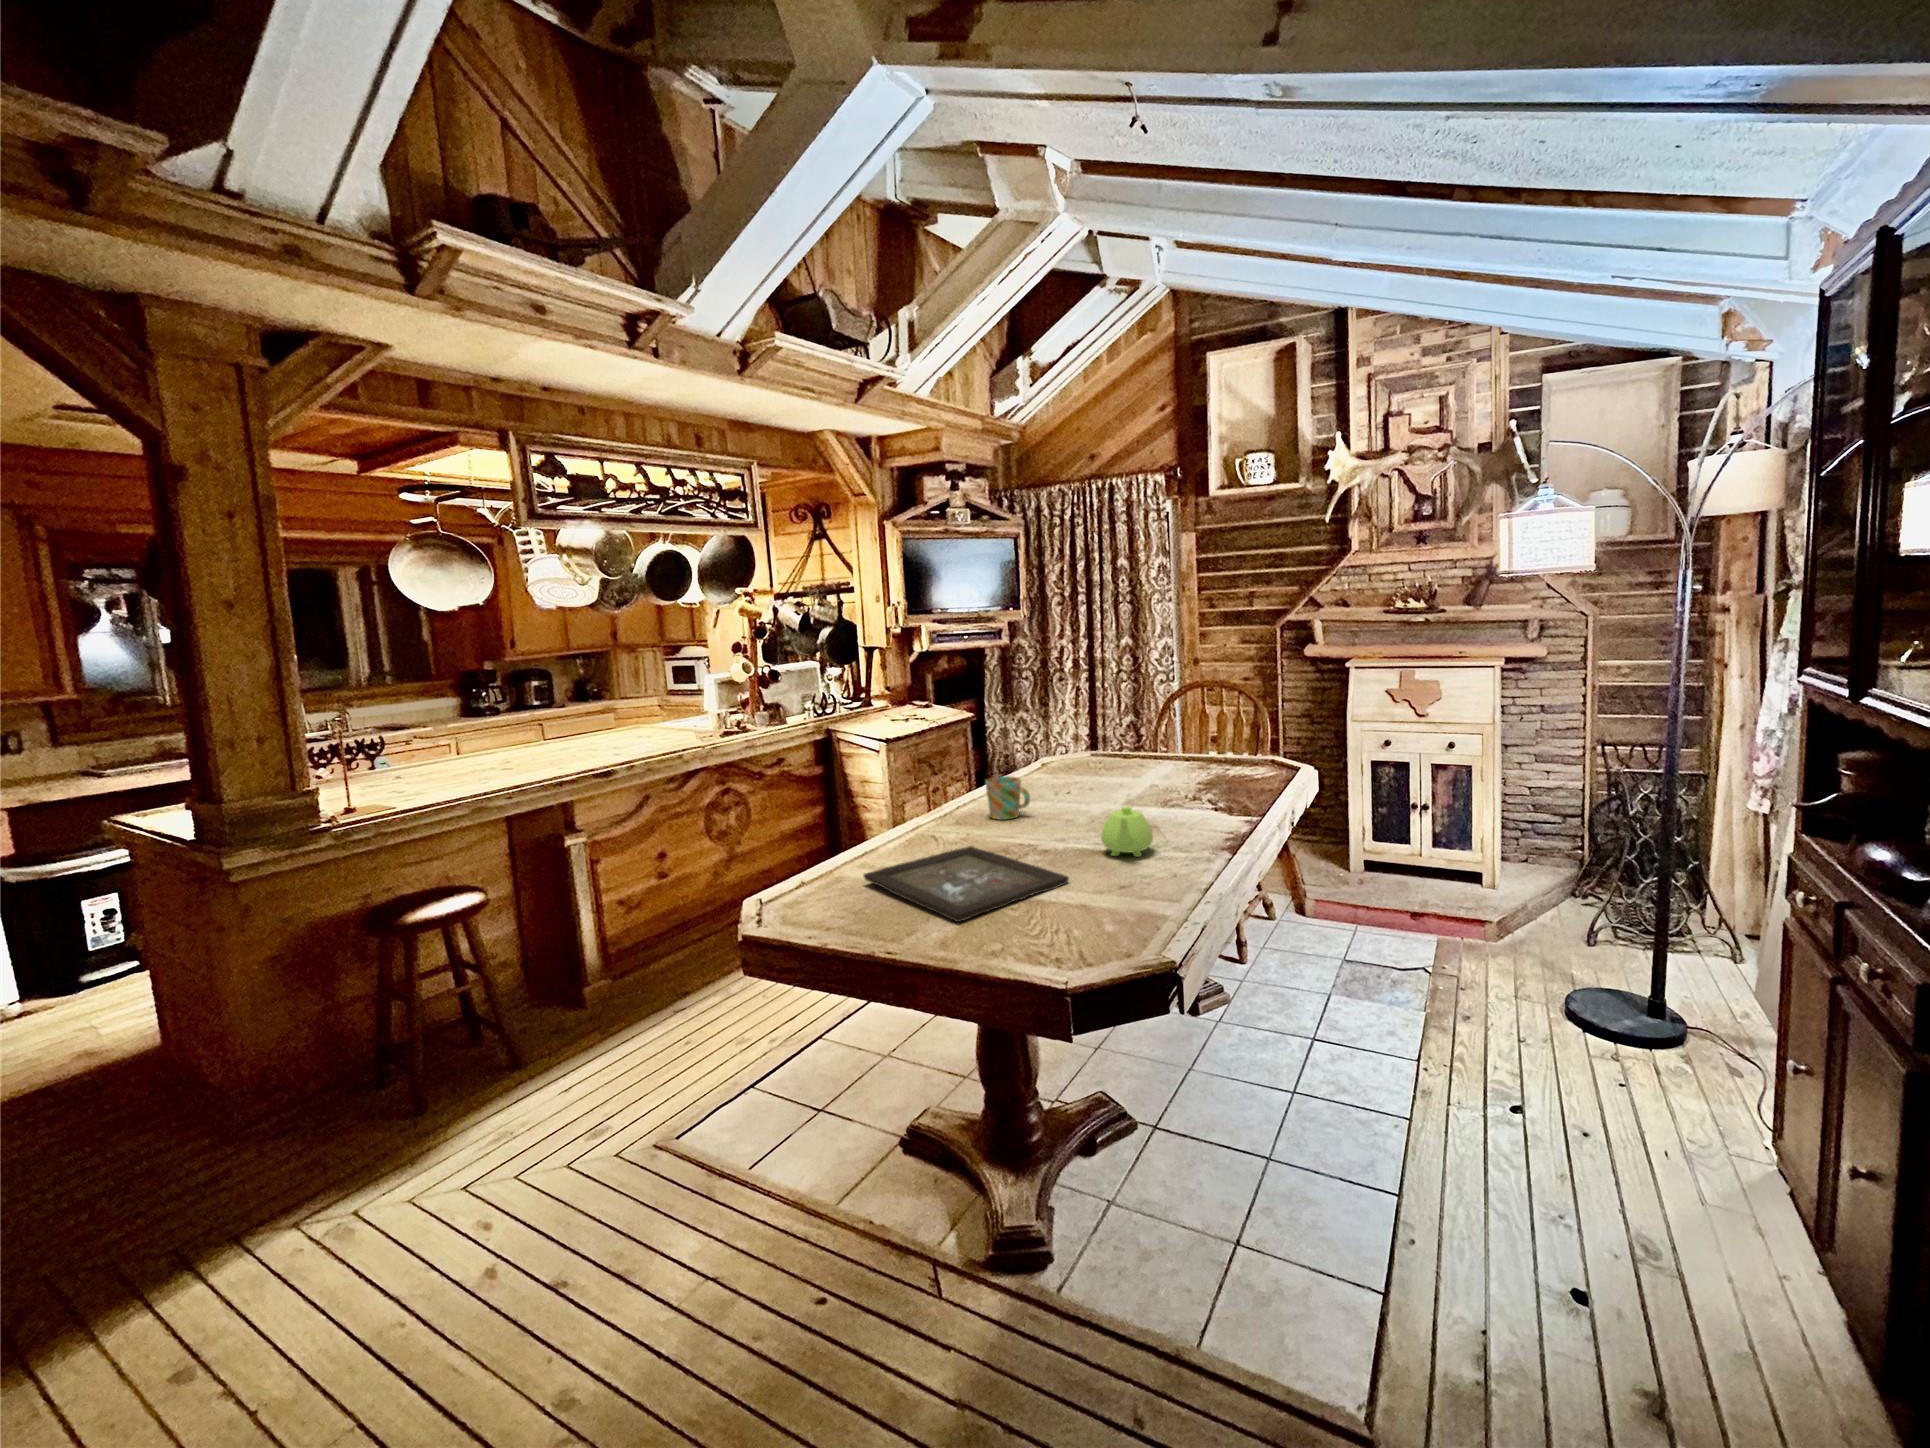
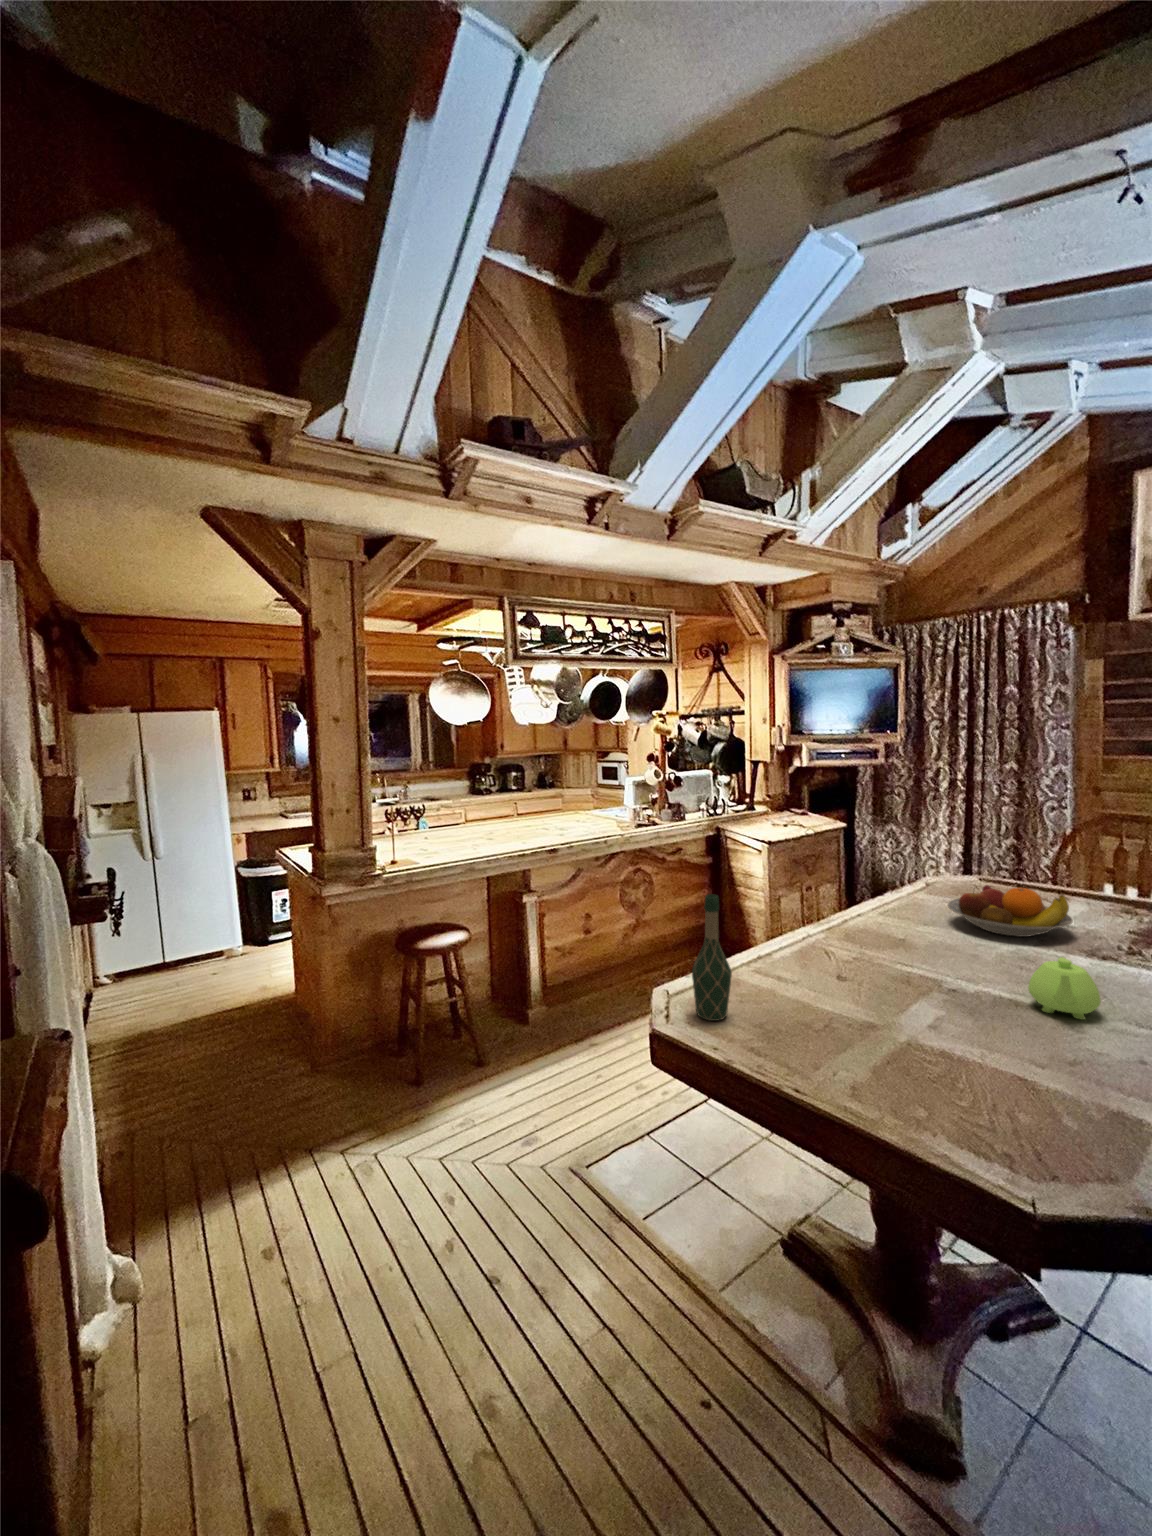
fruit bowl: none [1051,753,1151,800] -> present [948,885,1073,937]
mug: present [986,776,1030,820] -> none [880,898,929,943]
wine bottle: none [782,784,826,919] -> present [692,894,732,1021]
tray: present [863,846,1069,922] -> none [763,969,996,1062]

